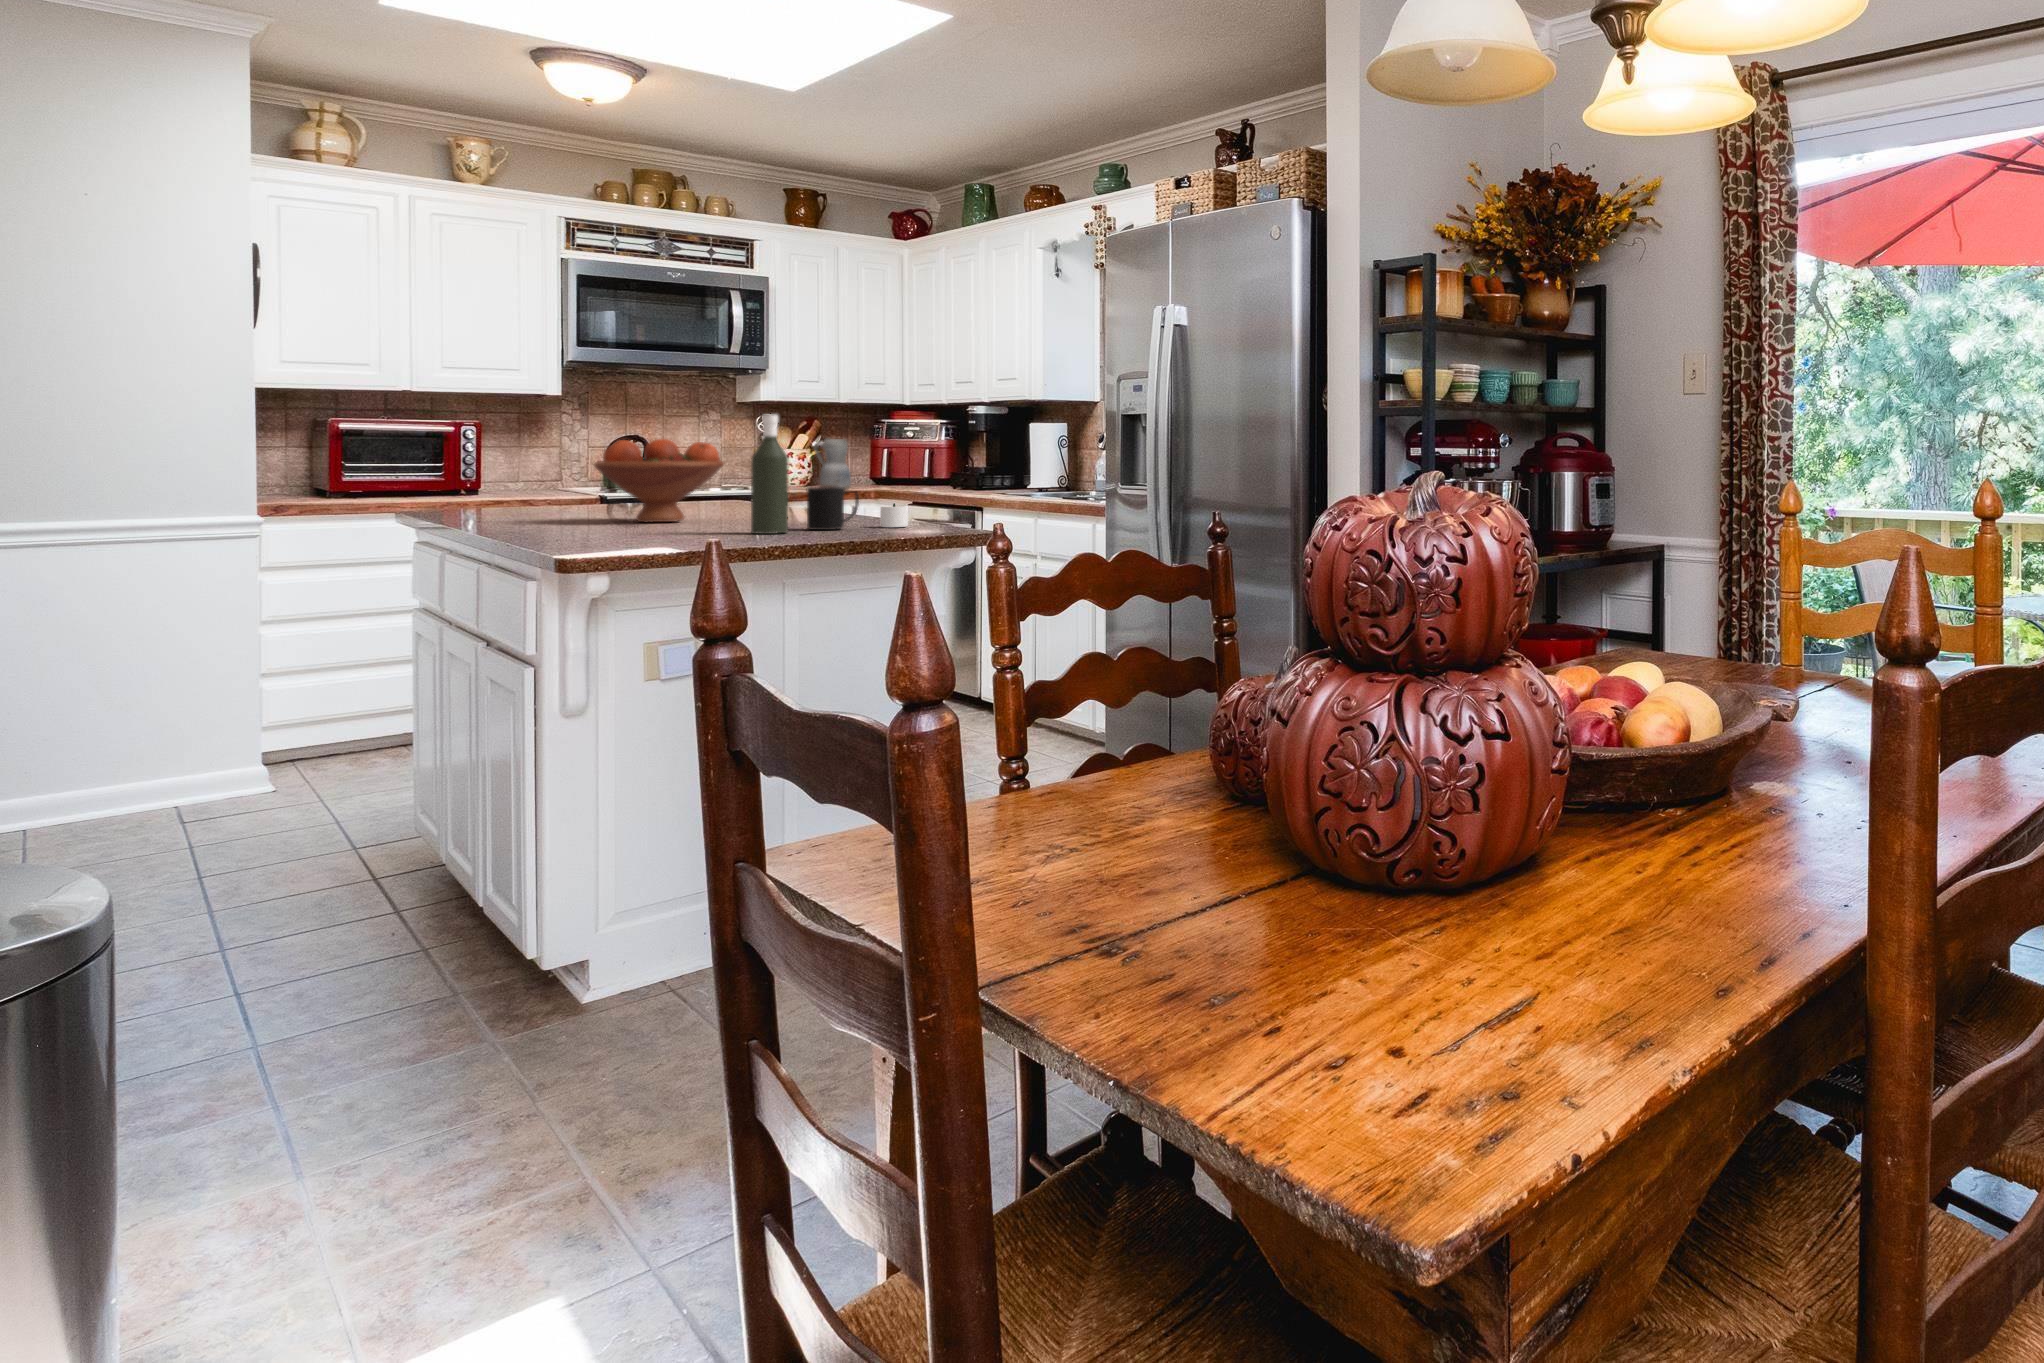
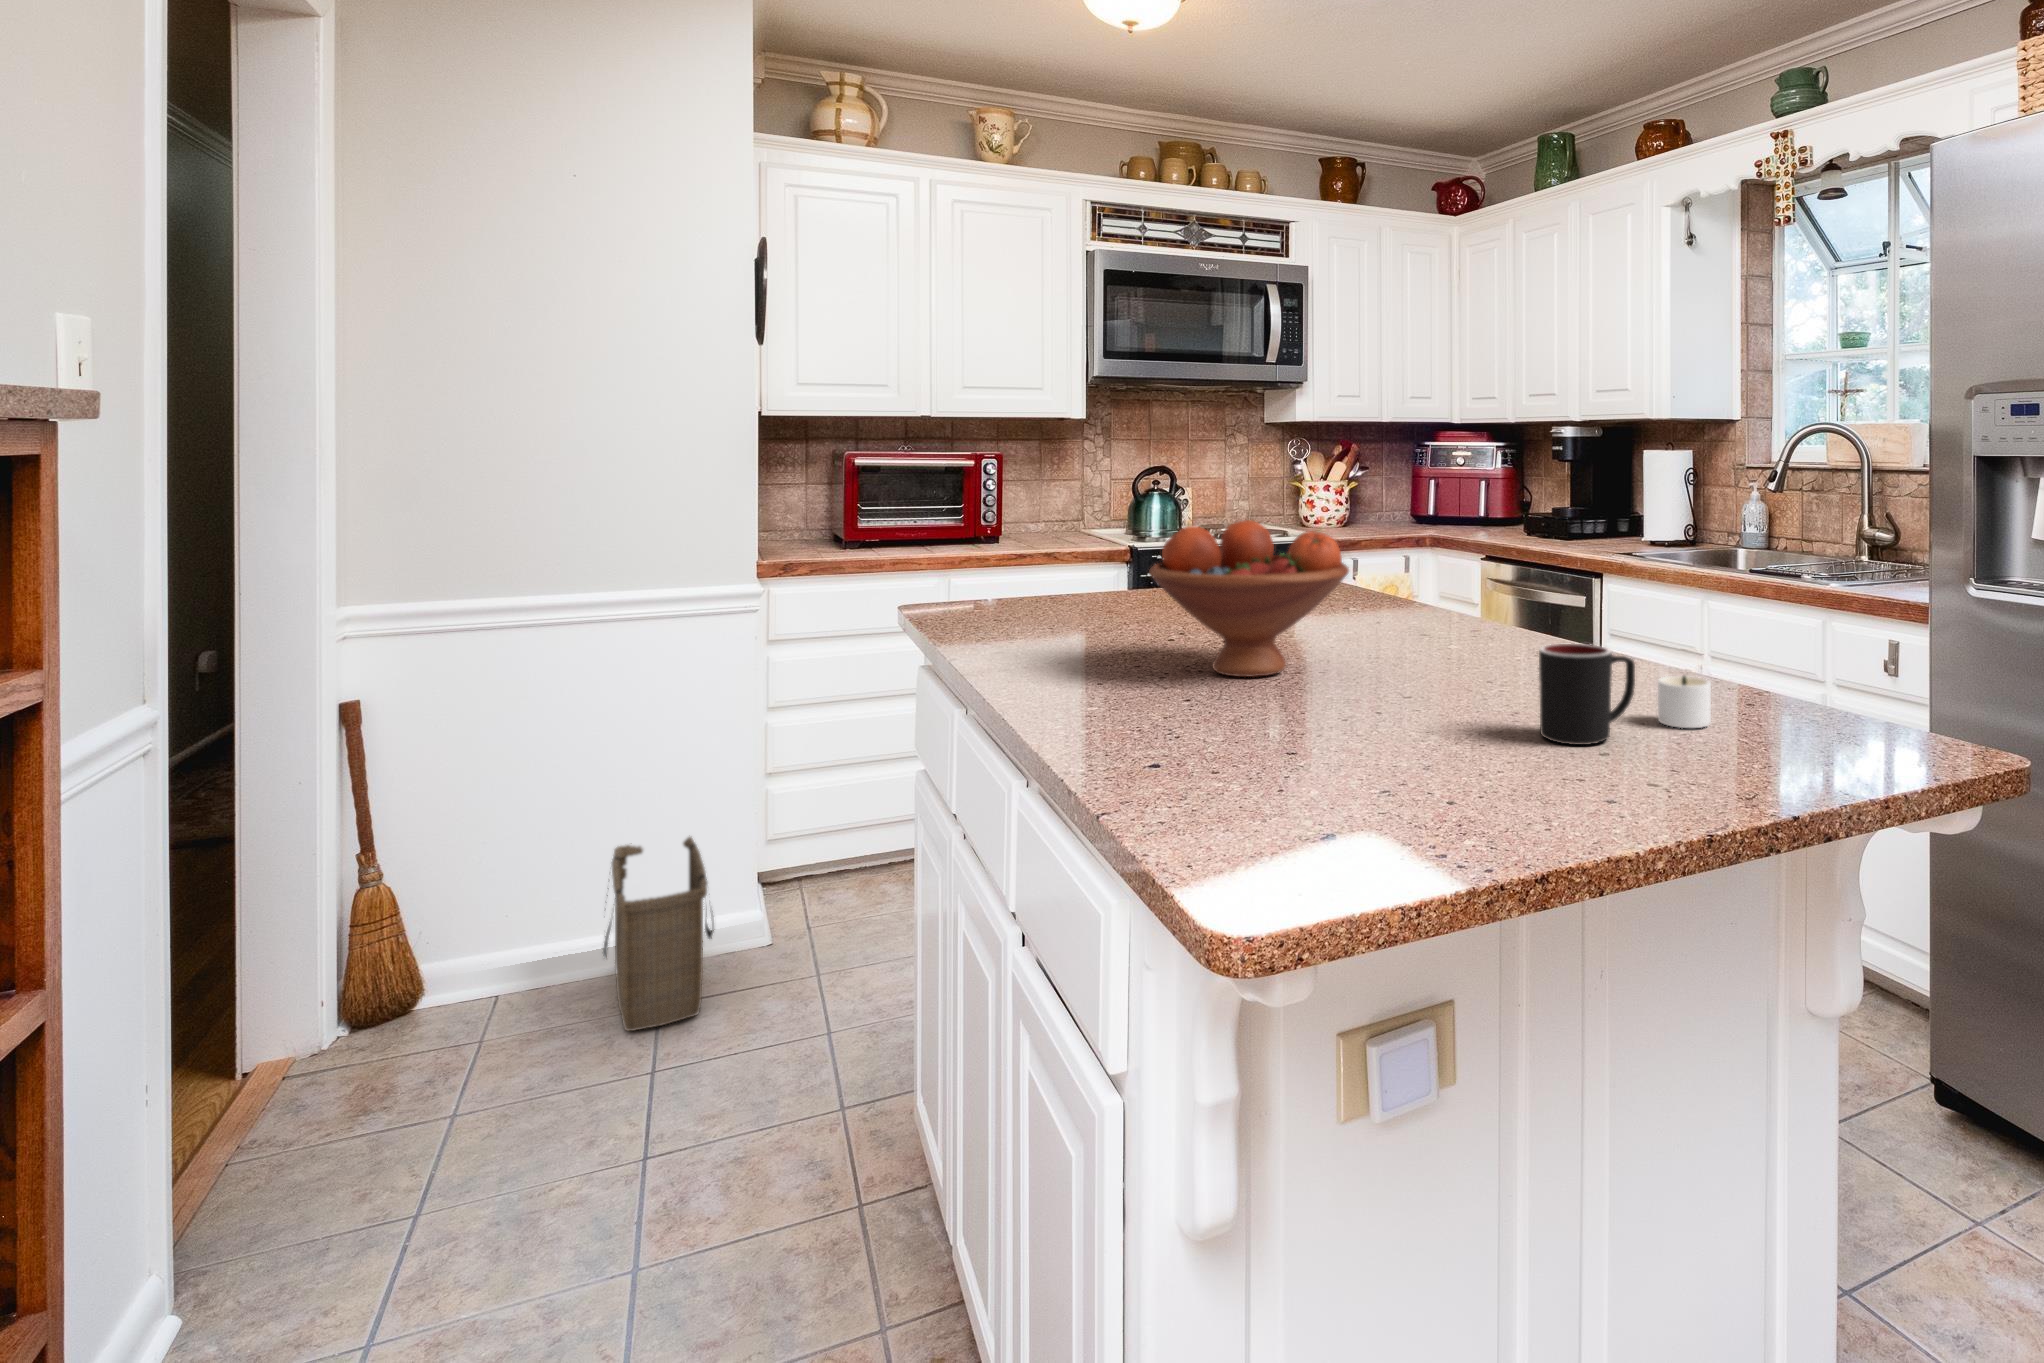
bottle: present [751,414,788,534] -> none [1461,509,1533,775]
ceramic pitcher: present [814,439,851,490] -> none [1354,470,1398,536]
basket: none [120,713,229,838] -> present [603,837,713,1031]

